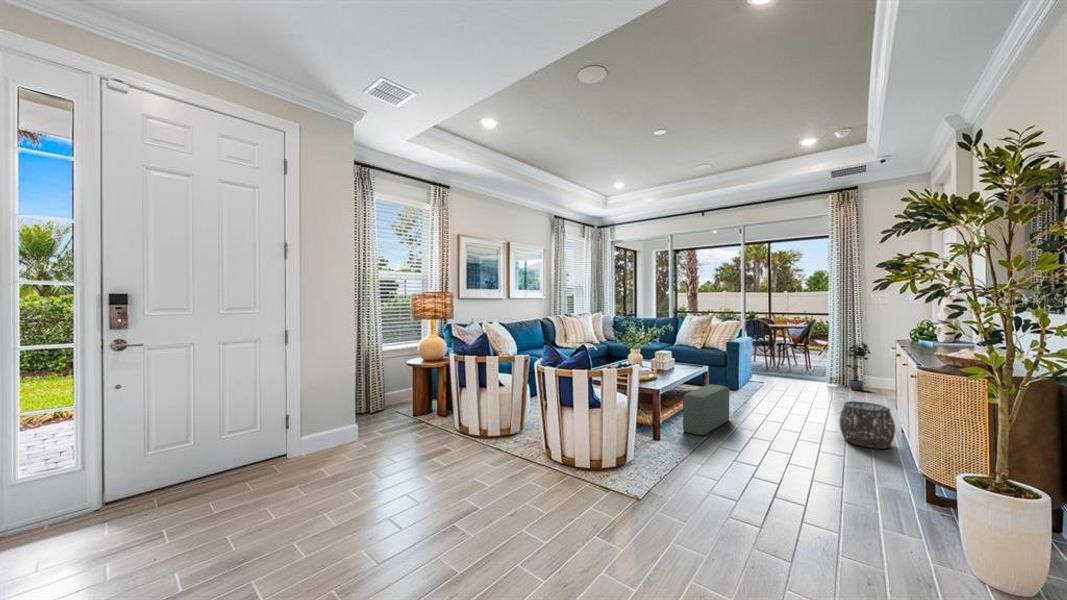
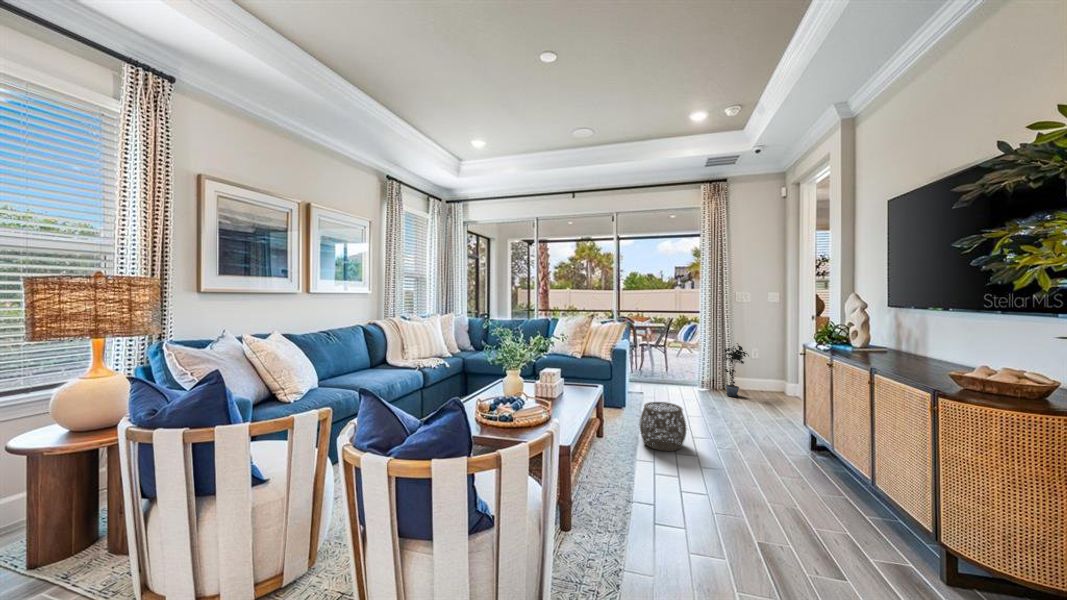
pouf: present [683,385,729,435] -> none [602,421,649,517]
woven basket: present [839,401,895,449] -> present [639,402,686,451]

